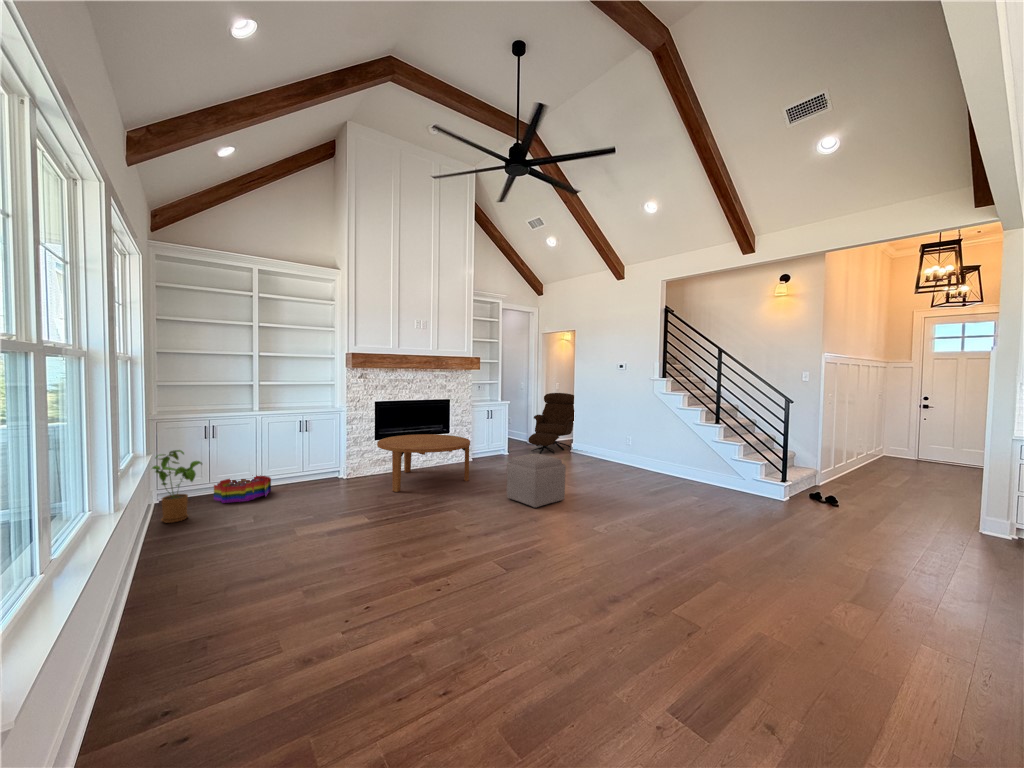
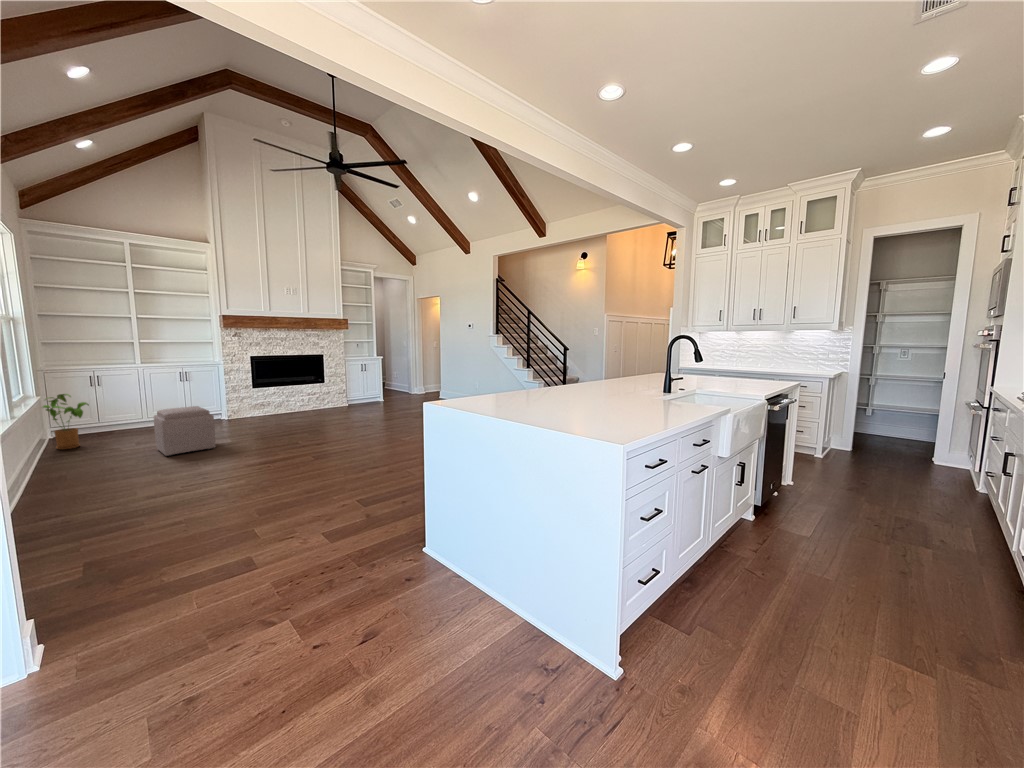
lounge chair: present [528,393,574,454] -> none [400,349,445,399]
coffee table: present [377,434,470,492] -> none [251,383,334,425]
ottoman: present [507,454,566,508] -> present [154,406,216,456]
storage bin: present [214,475,271,503] -> none [103,417,157,437]

